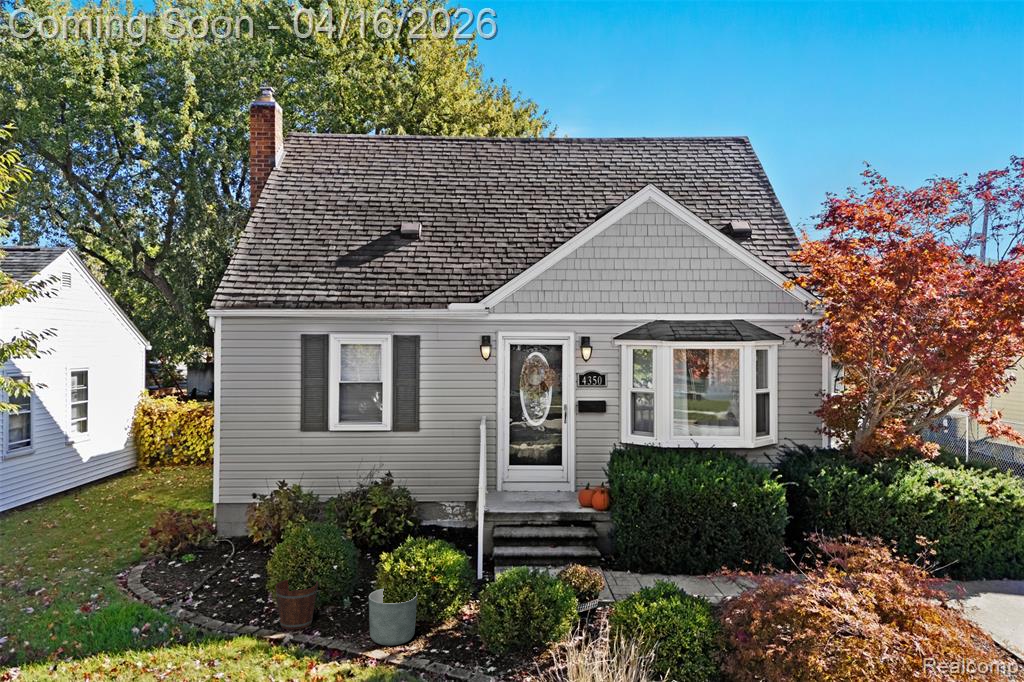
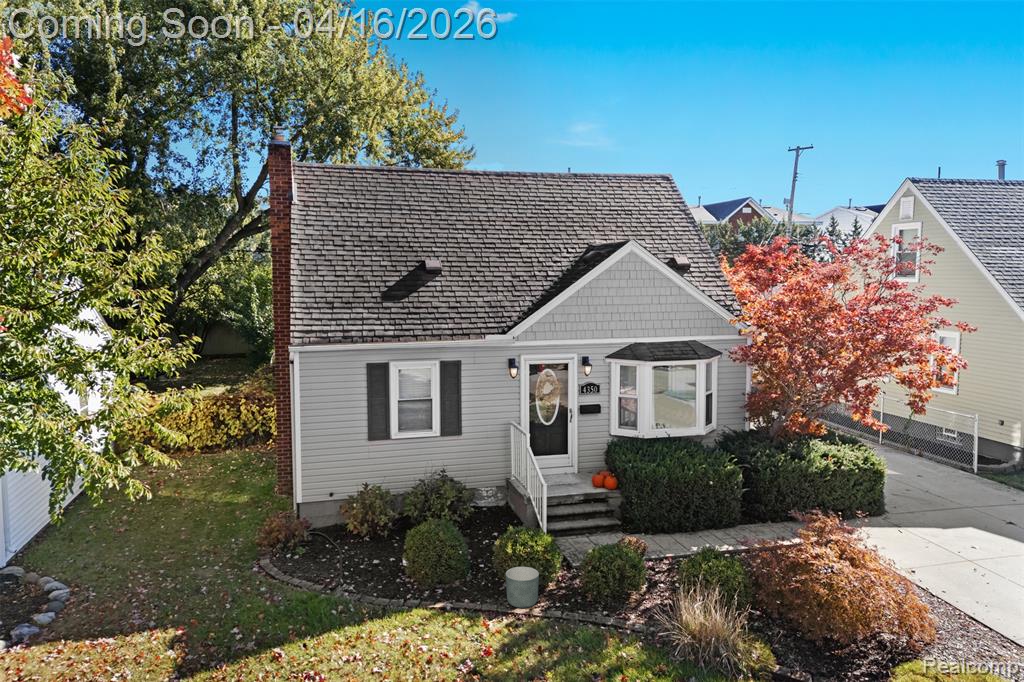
bucket: present [276,580,318,629] -> none [430,565,459,604]

